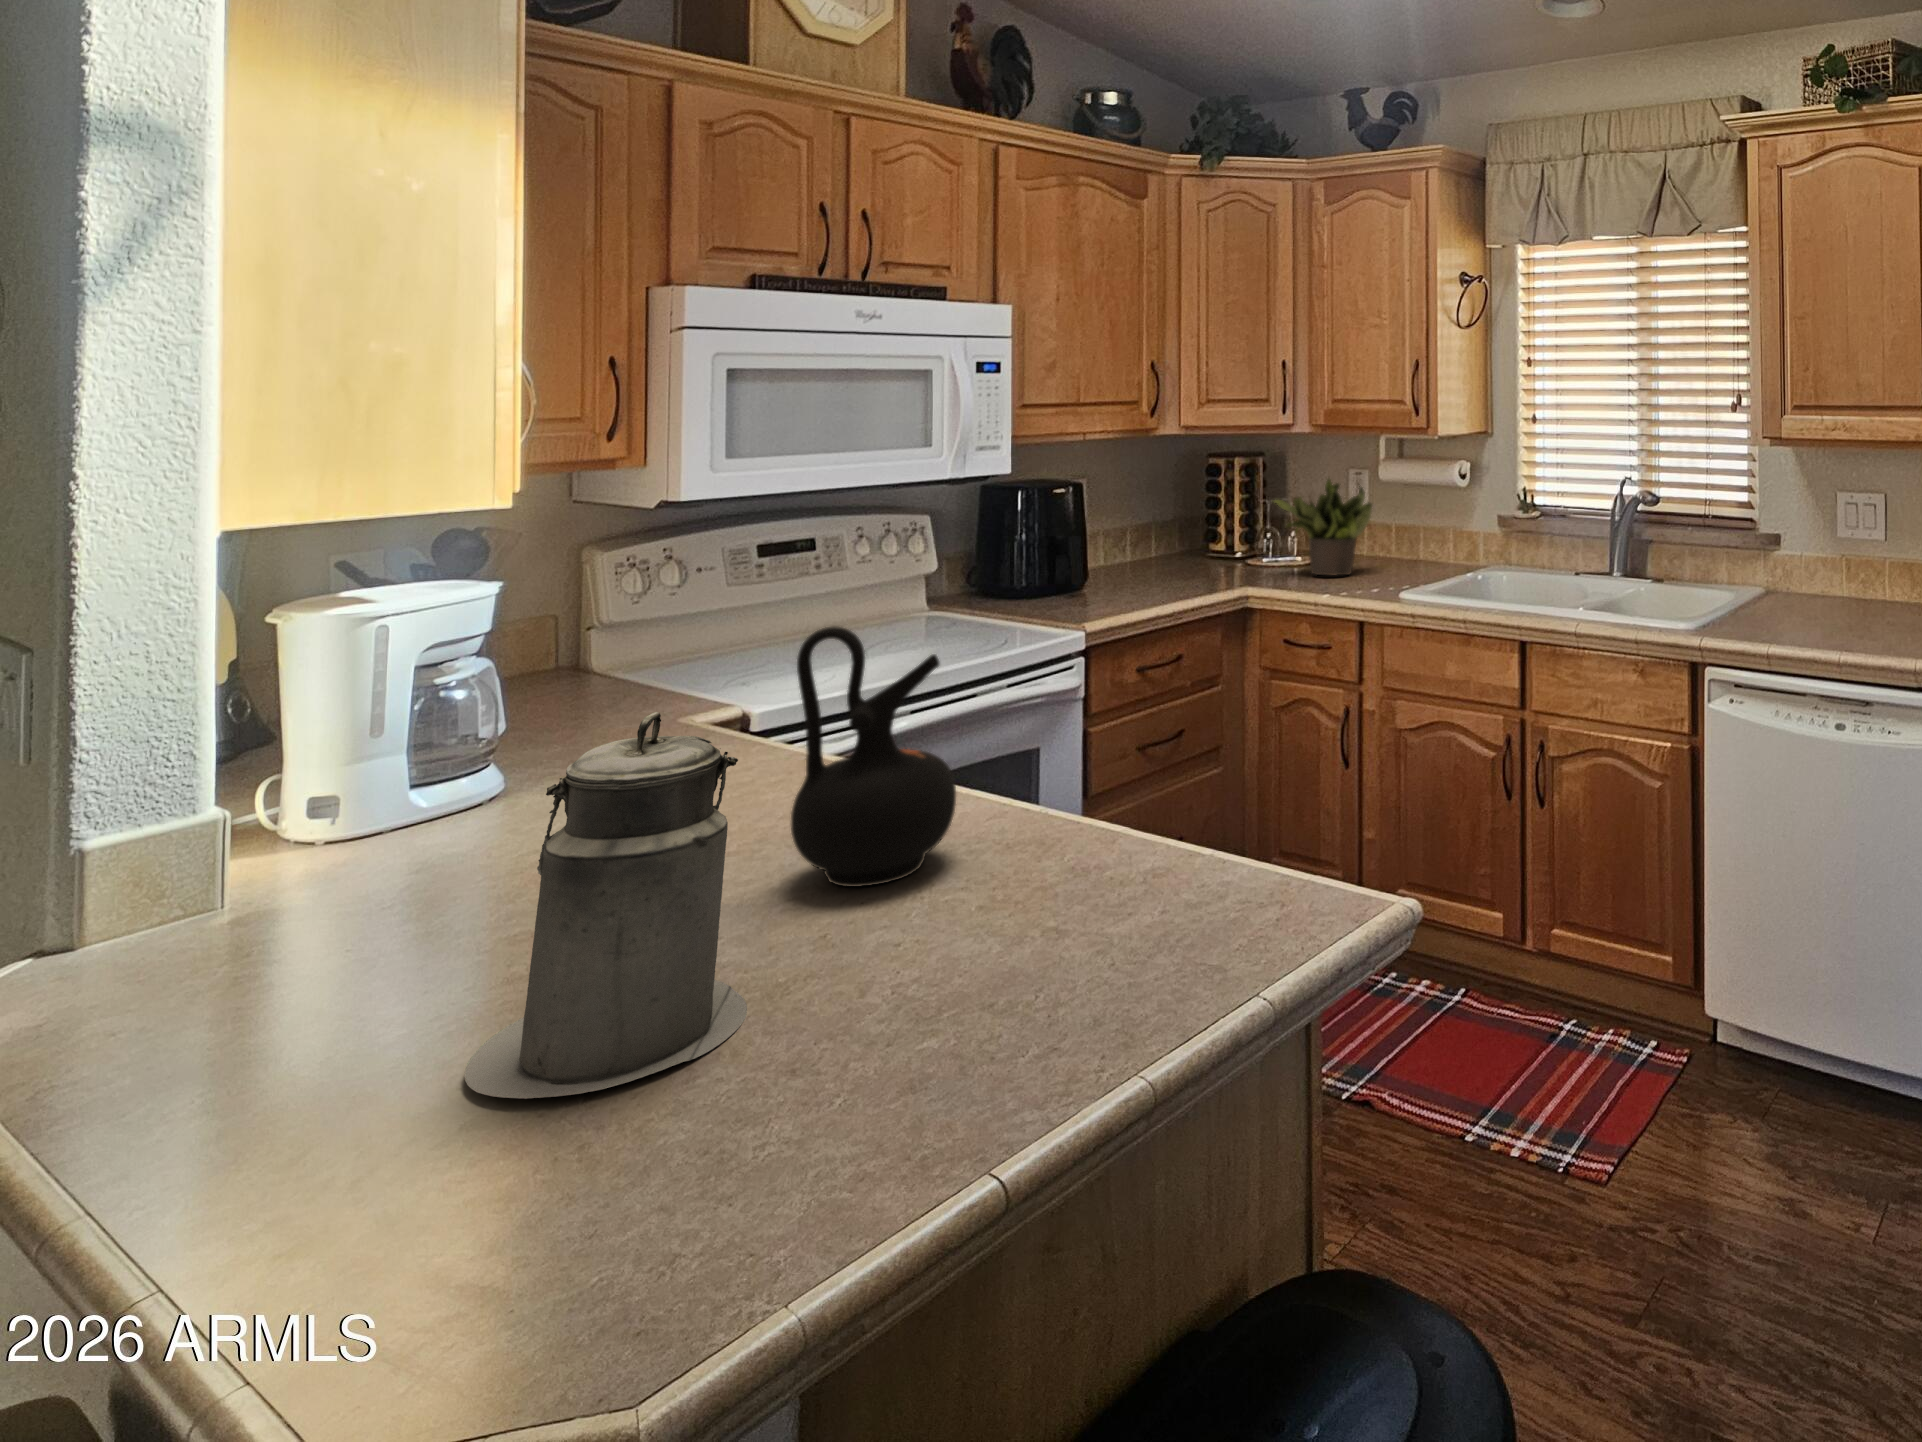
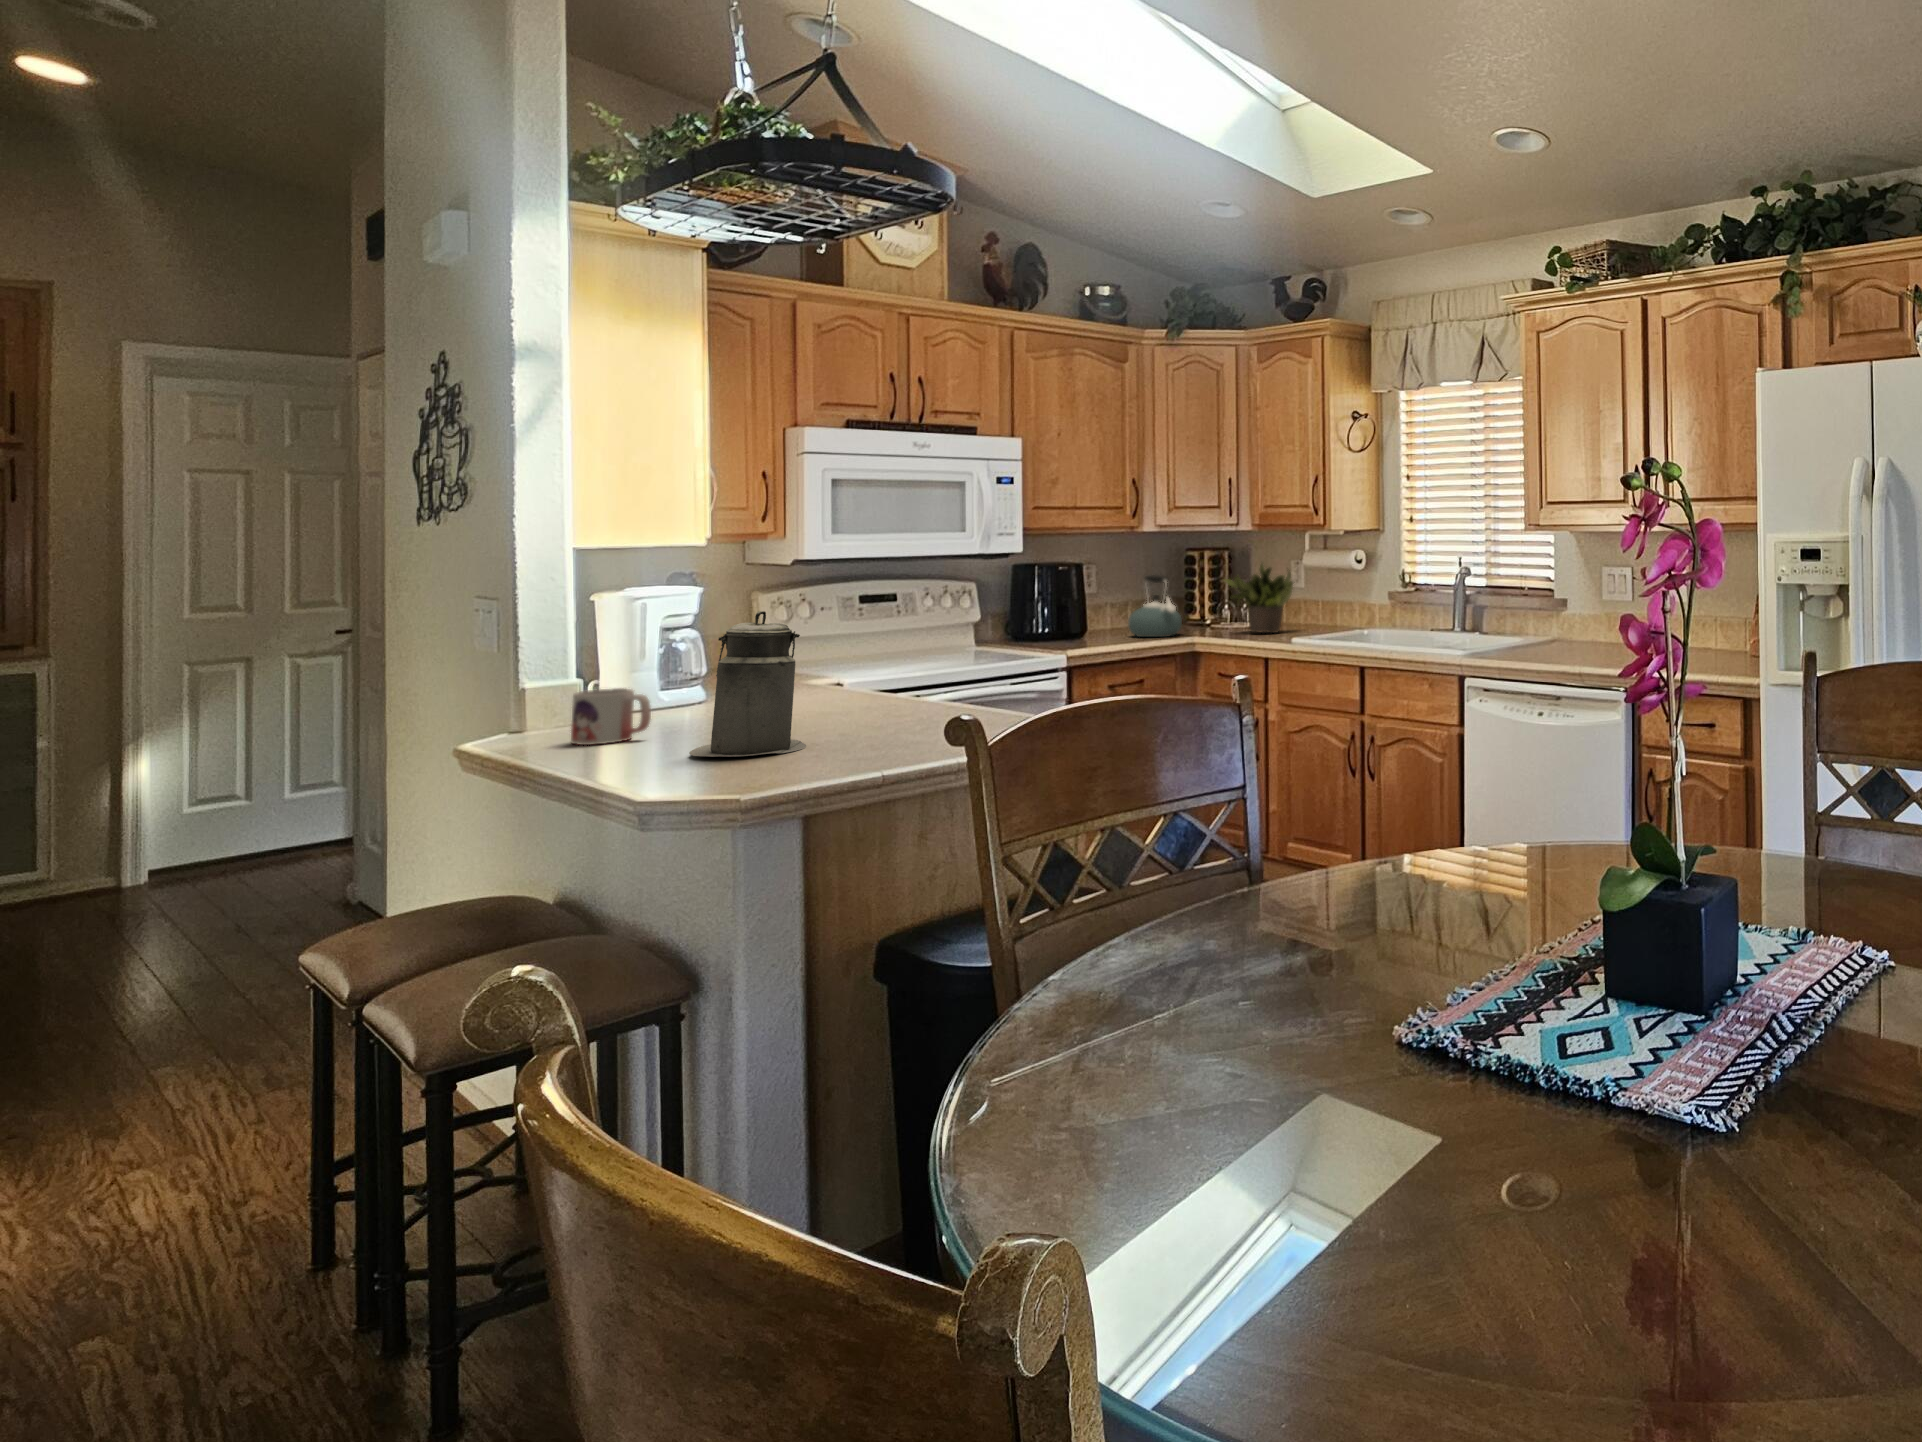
kettle: none [1141,496,1216,584] -> present [1128,575,1182,637]
ceramic jug: present [791,627,956,887] -> none [838,596,922,723]
mug: none [175,855,377,1013] -> present [571,689,651,745]

